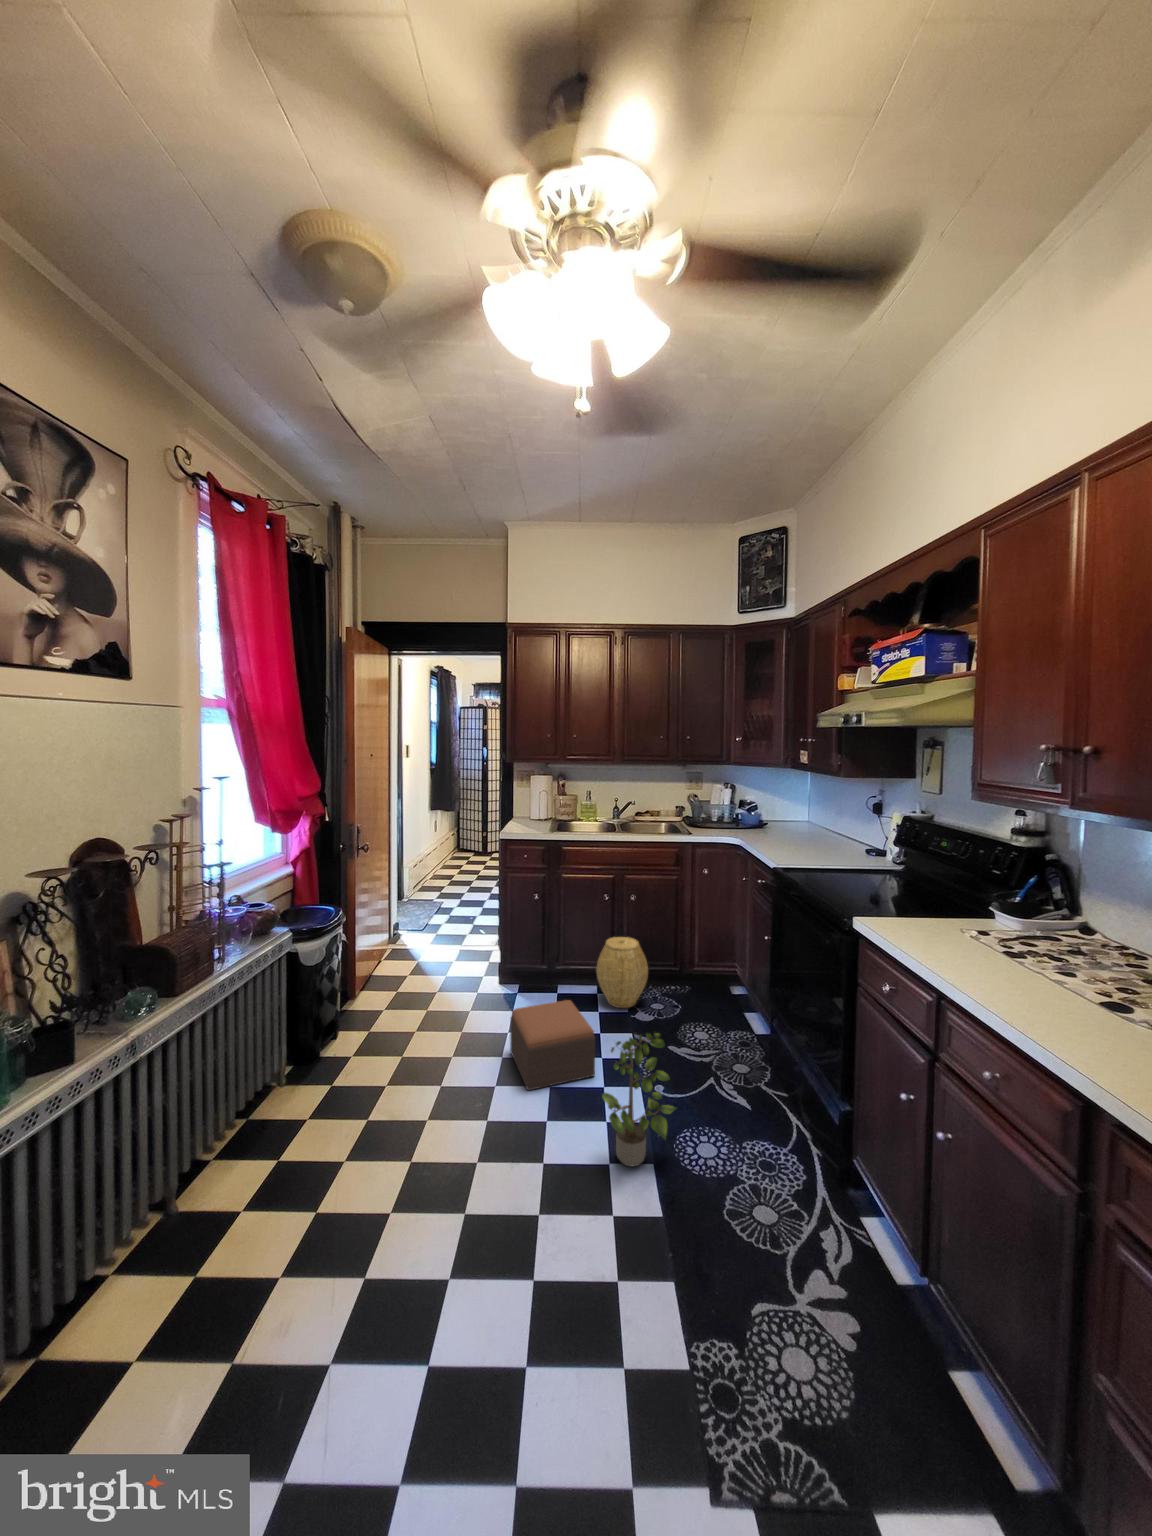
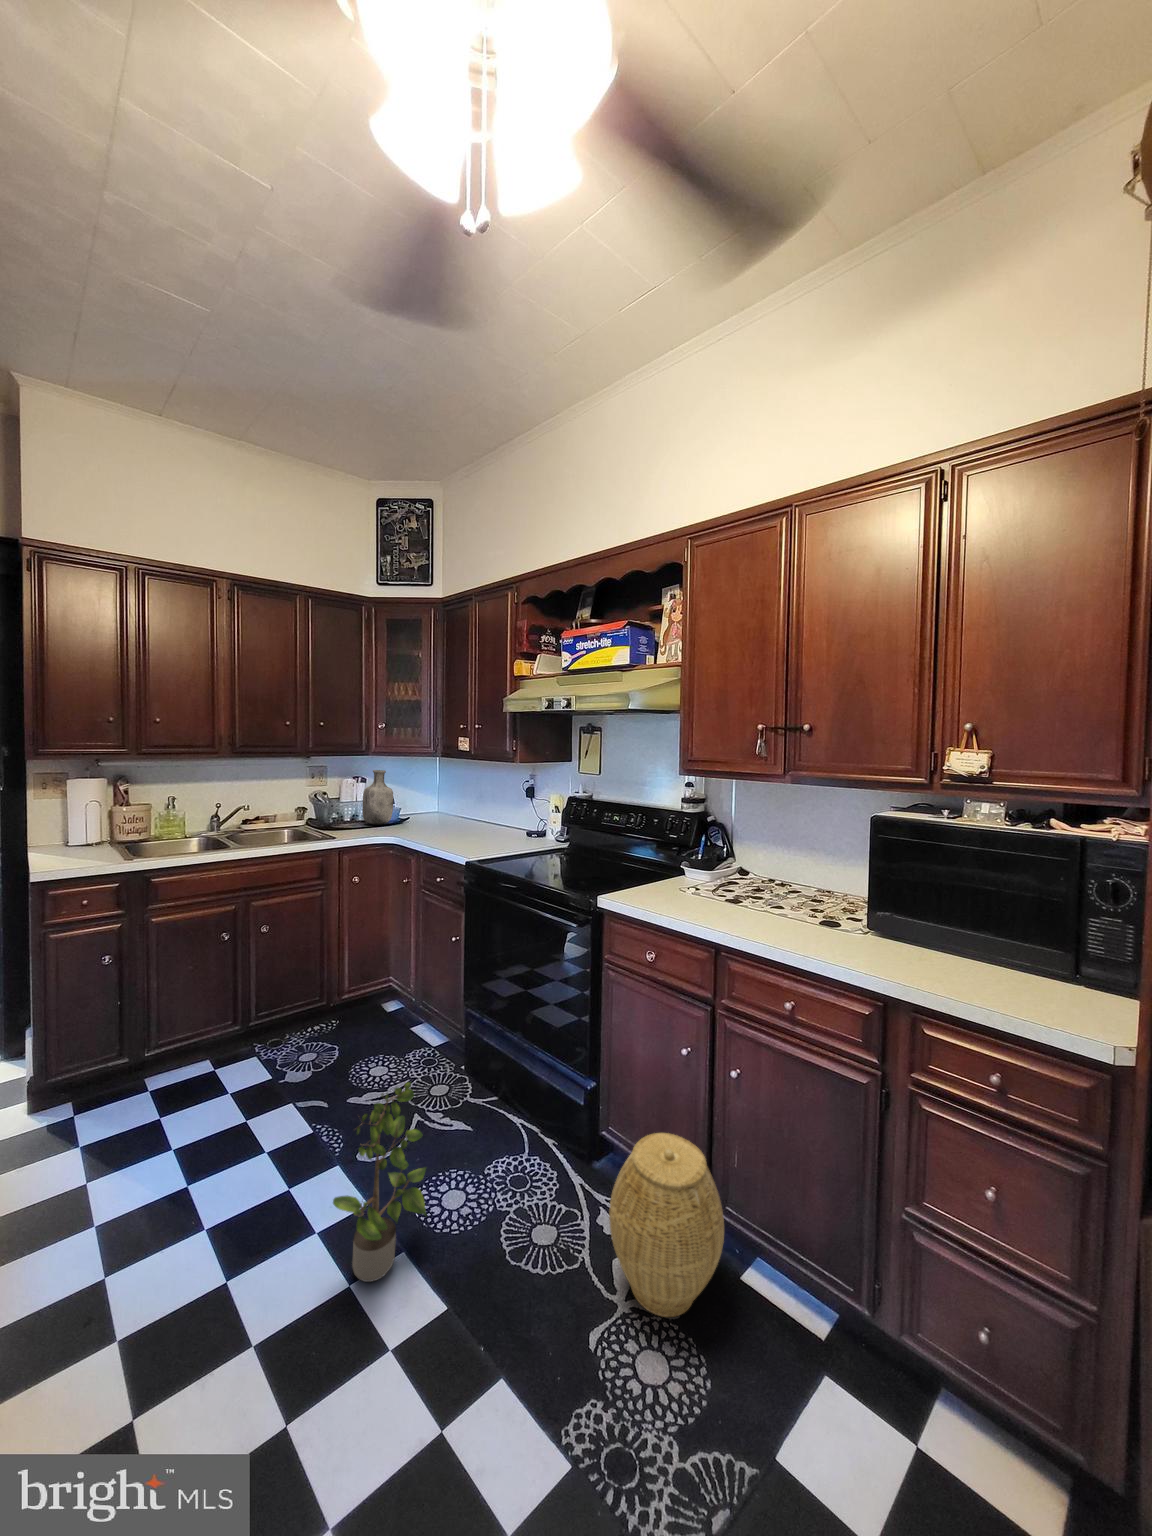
vase: none [723,779,750,828] -> present [362,770,393,825]
woven basket: present [596,937,648,1008] -> present [609,1133,724,1317]
footstool: present [510,1000,595,1090] -> none [88,1094,266,1268]

